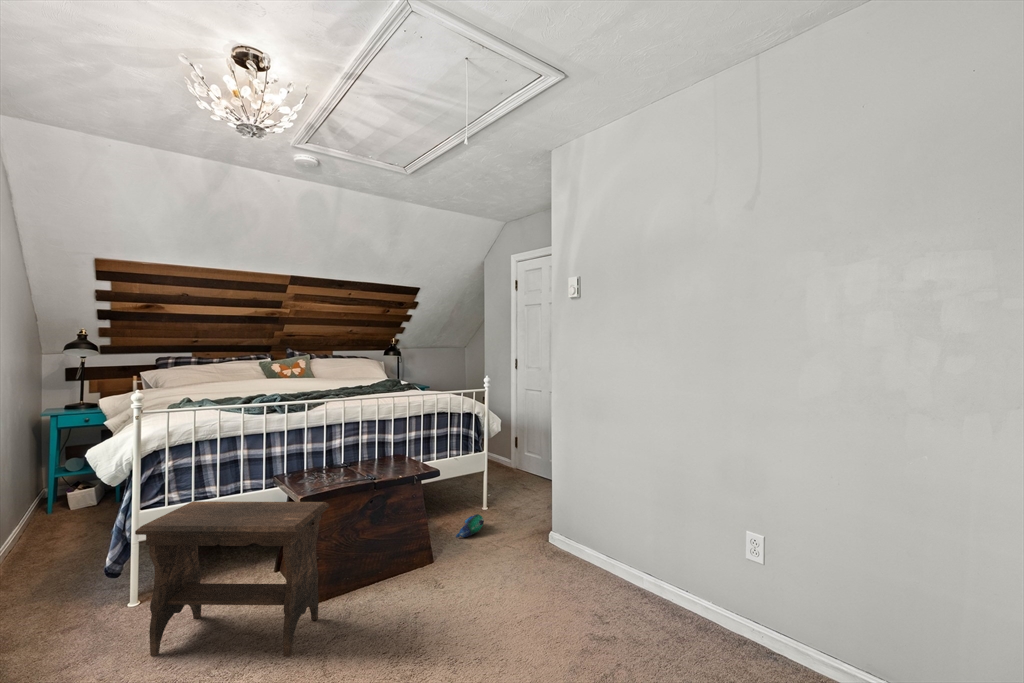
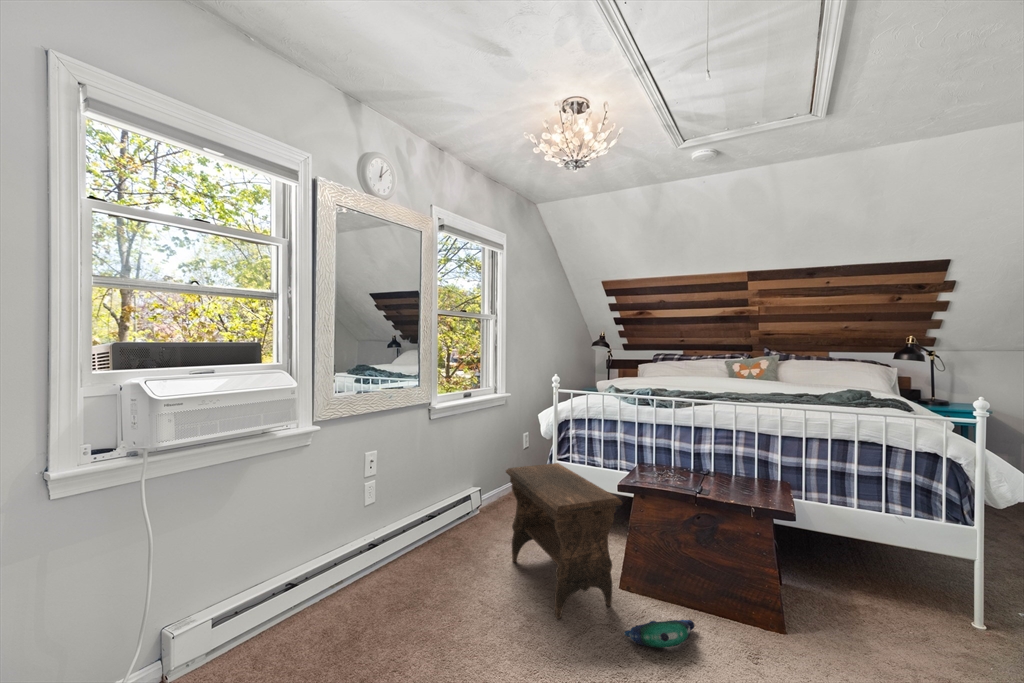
plush toy: present [456,514,484,538] -> present [624,620,695,648]

